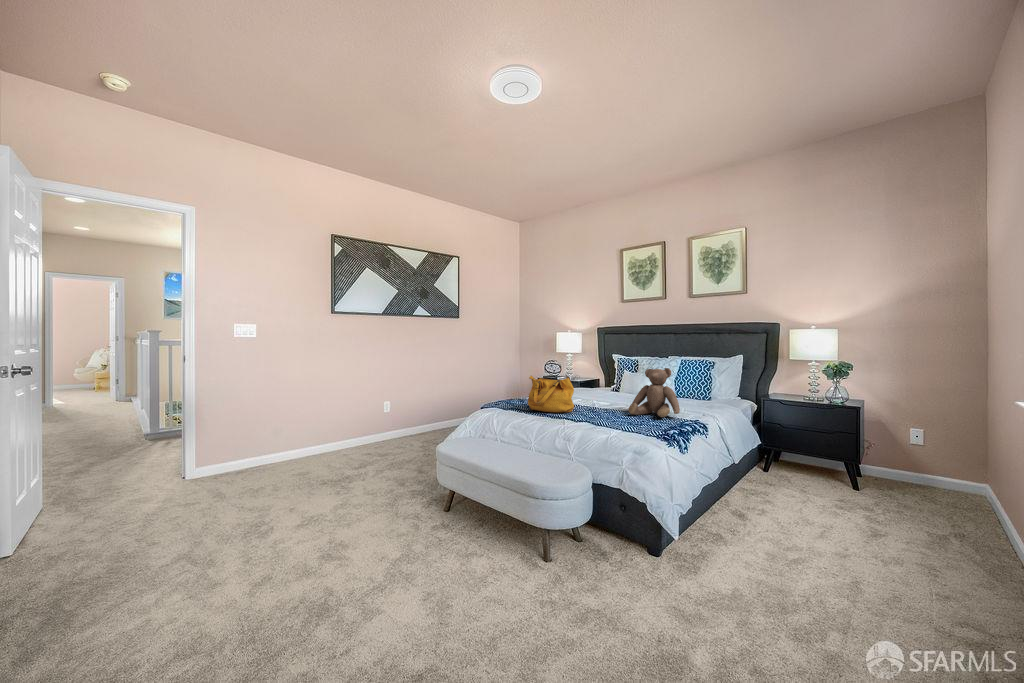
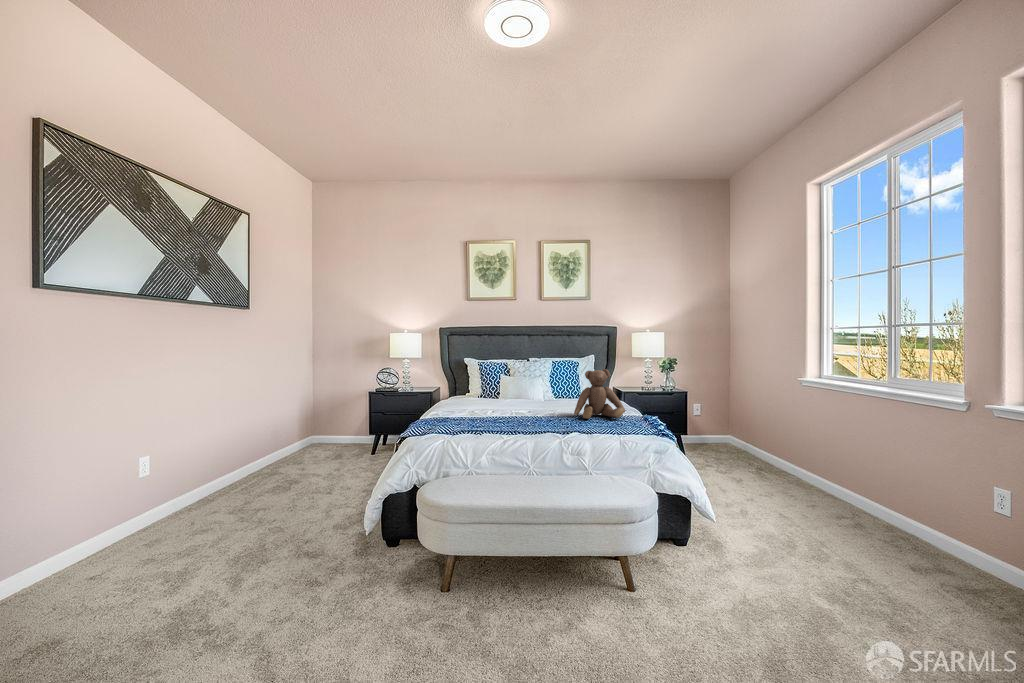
handbag: present [528,375,574,413] -> none [475,382,530,429]

